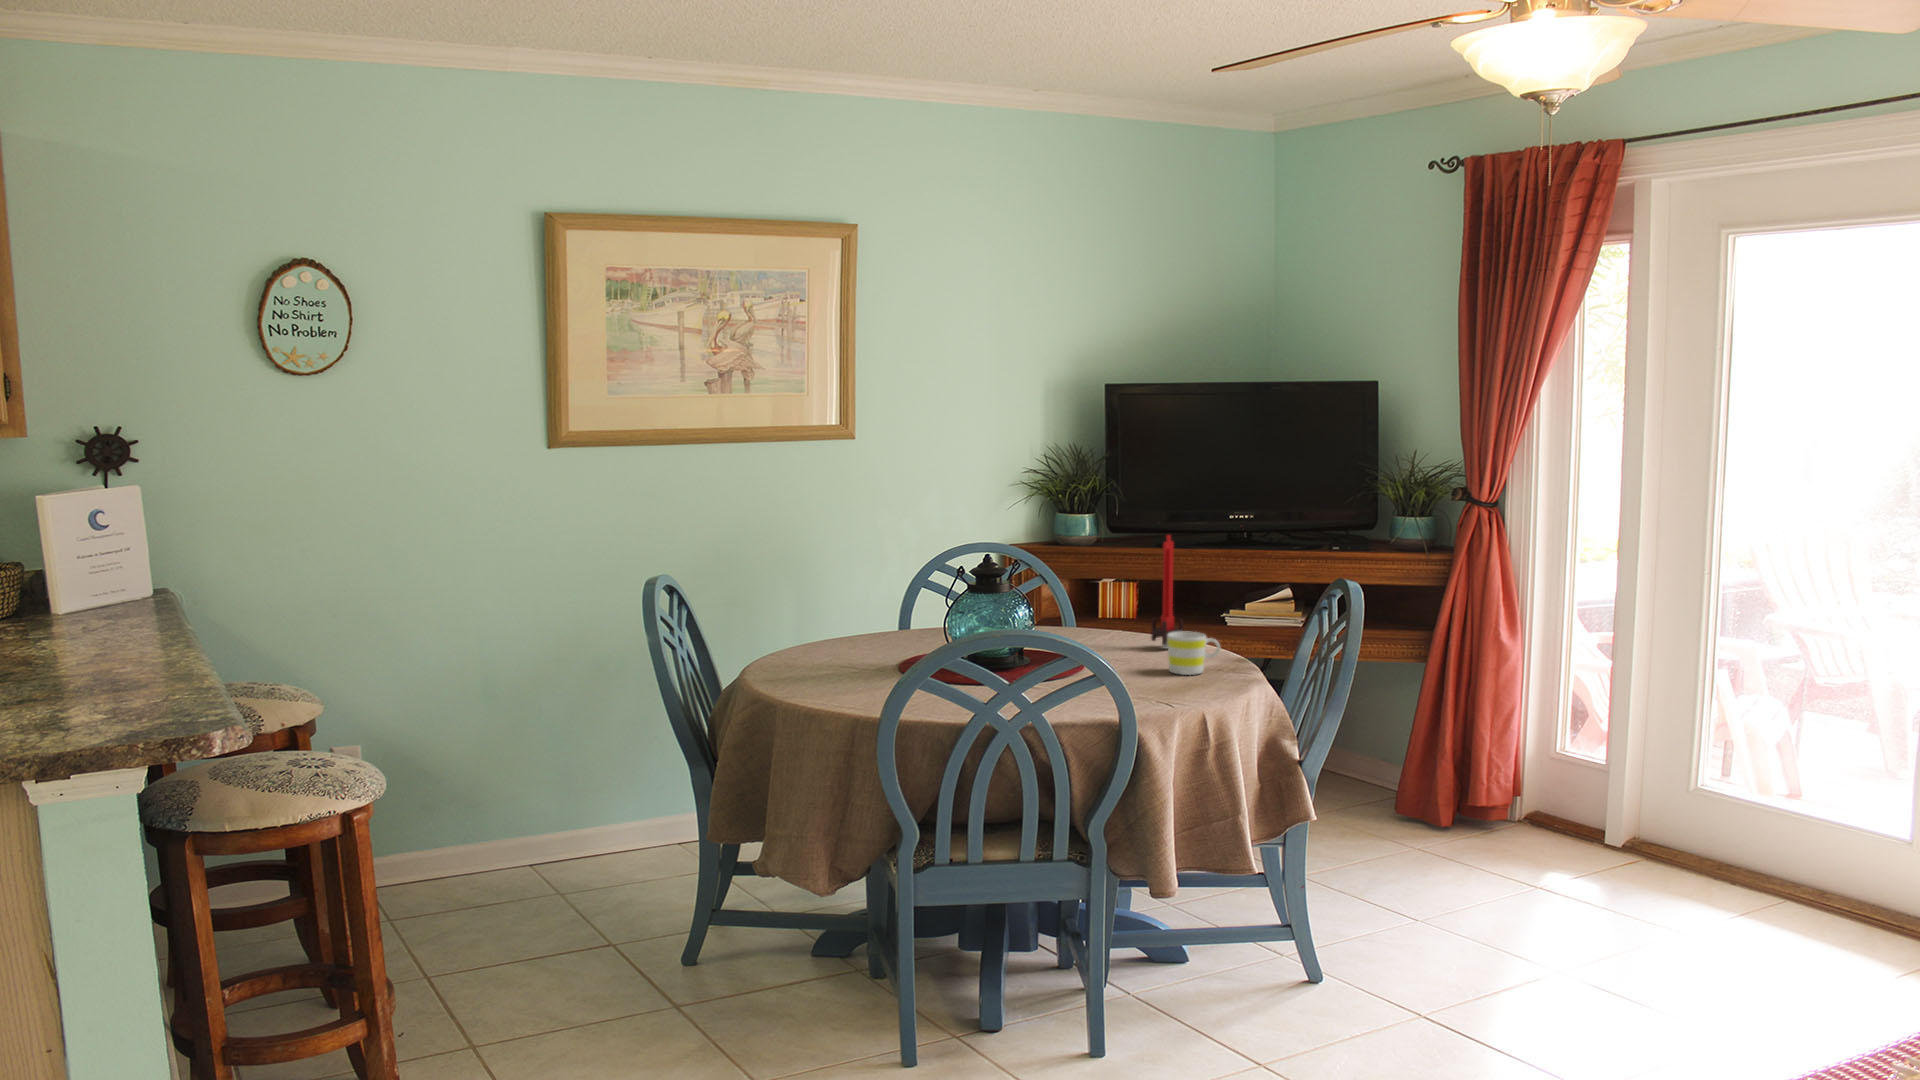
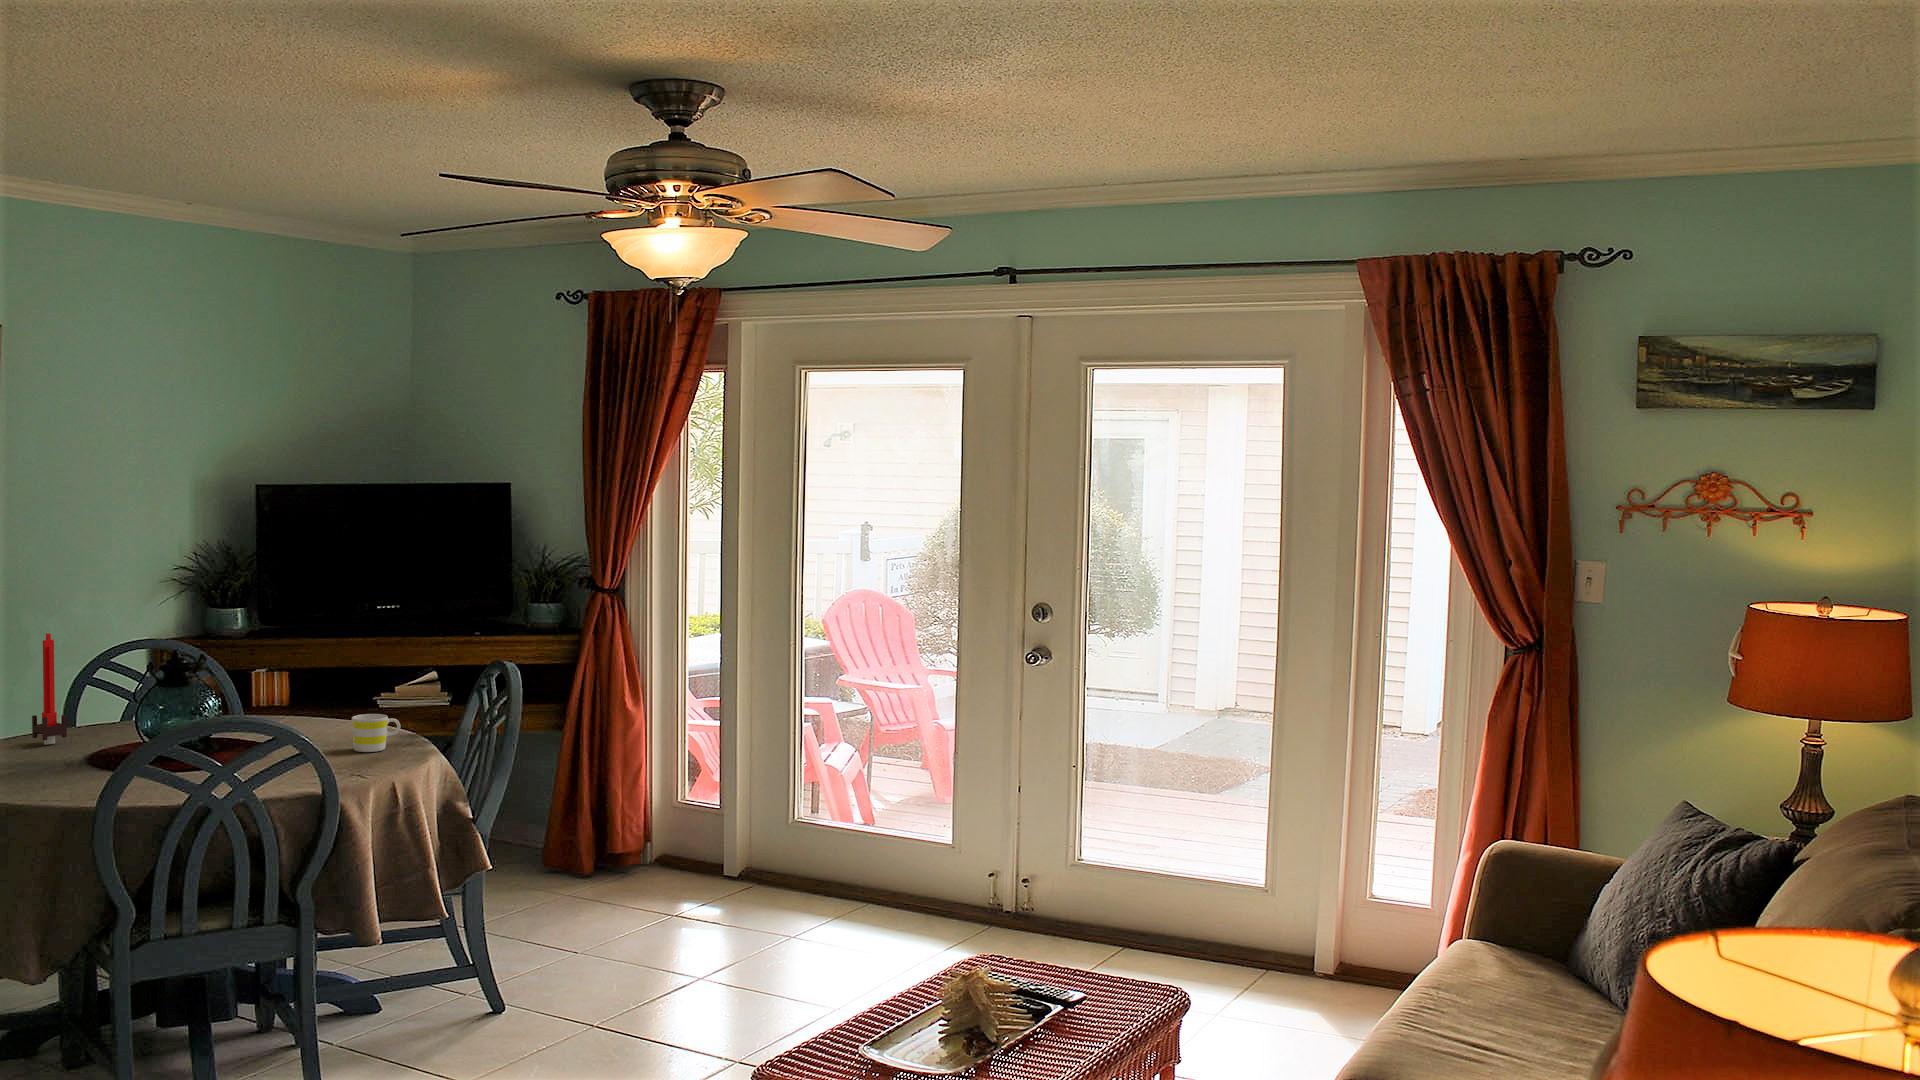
candle: present [1151,535,1184,649] -> present [32,633,67,745]

